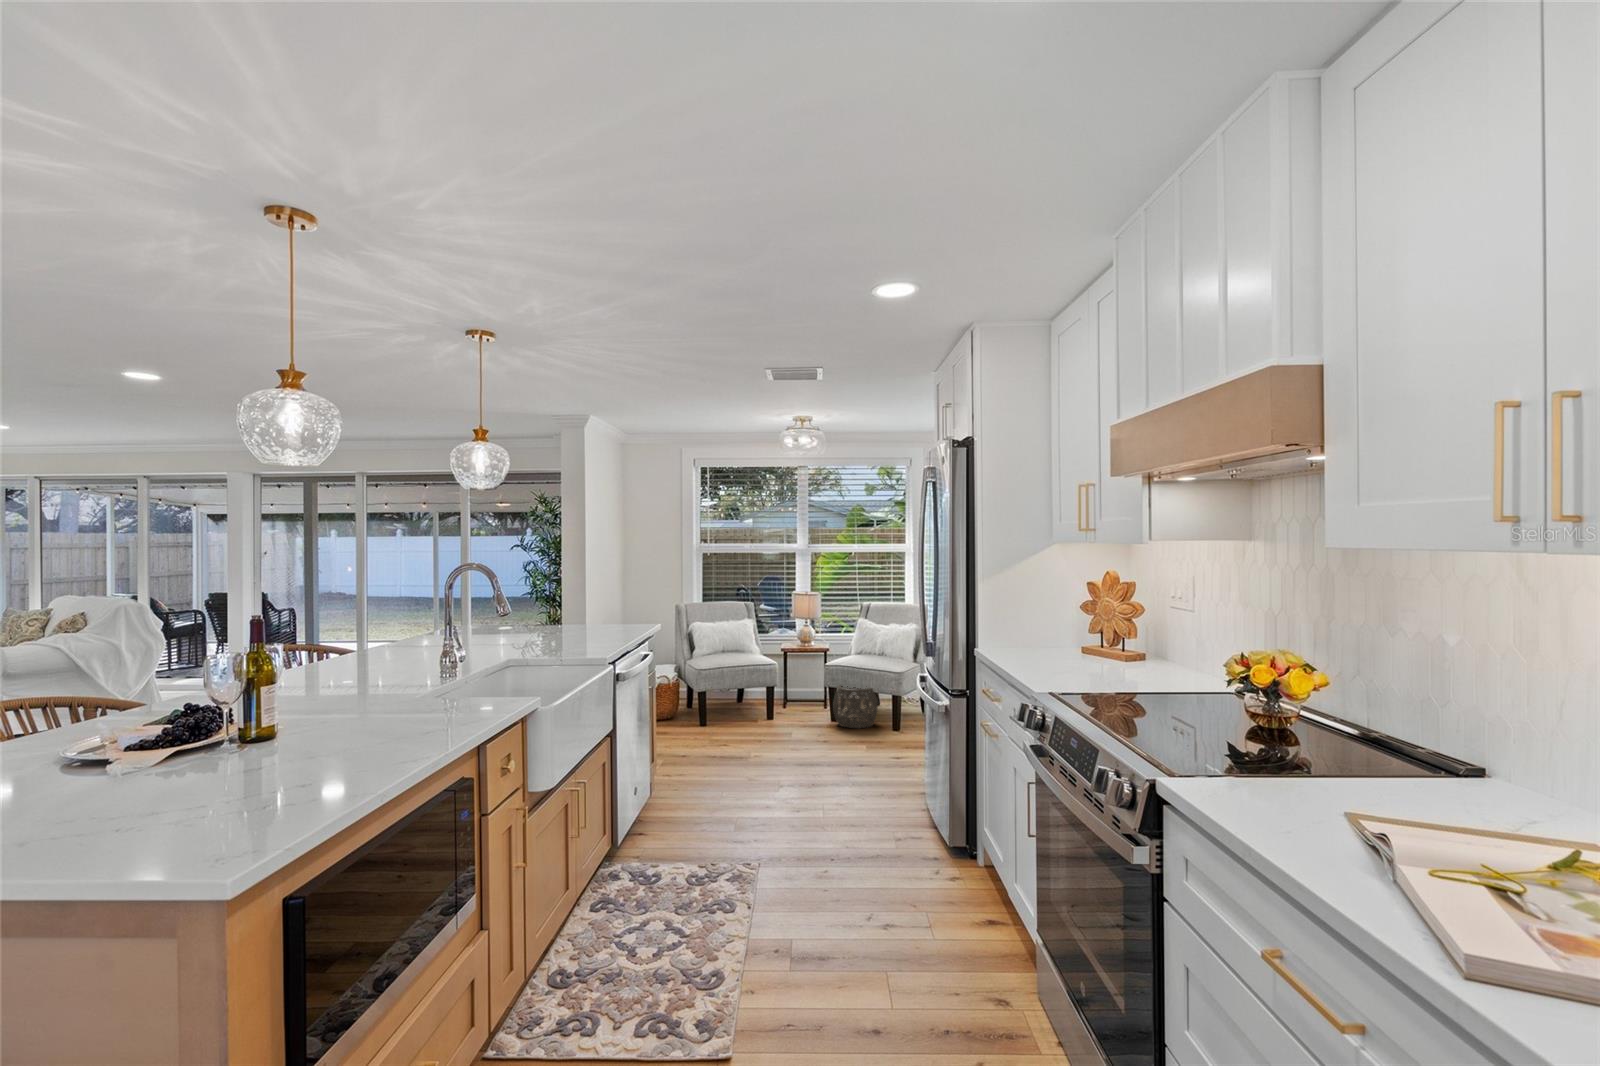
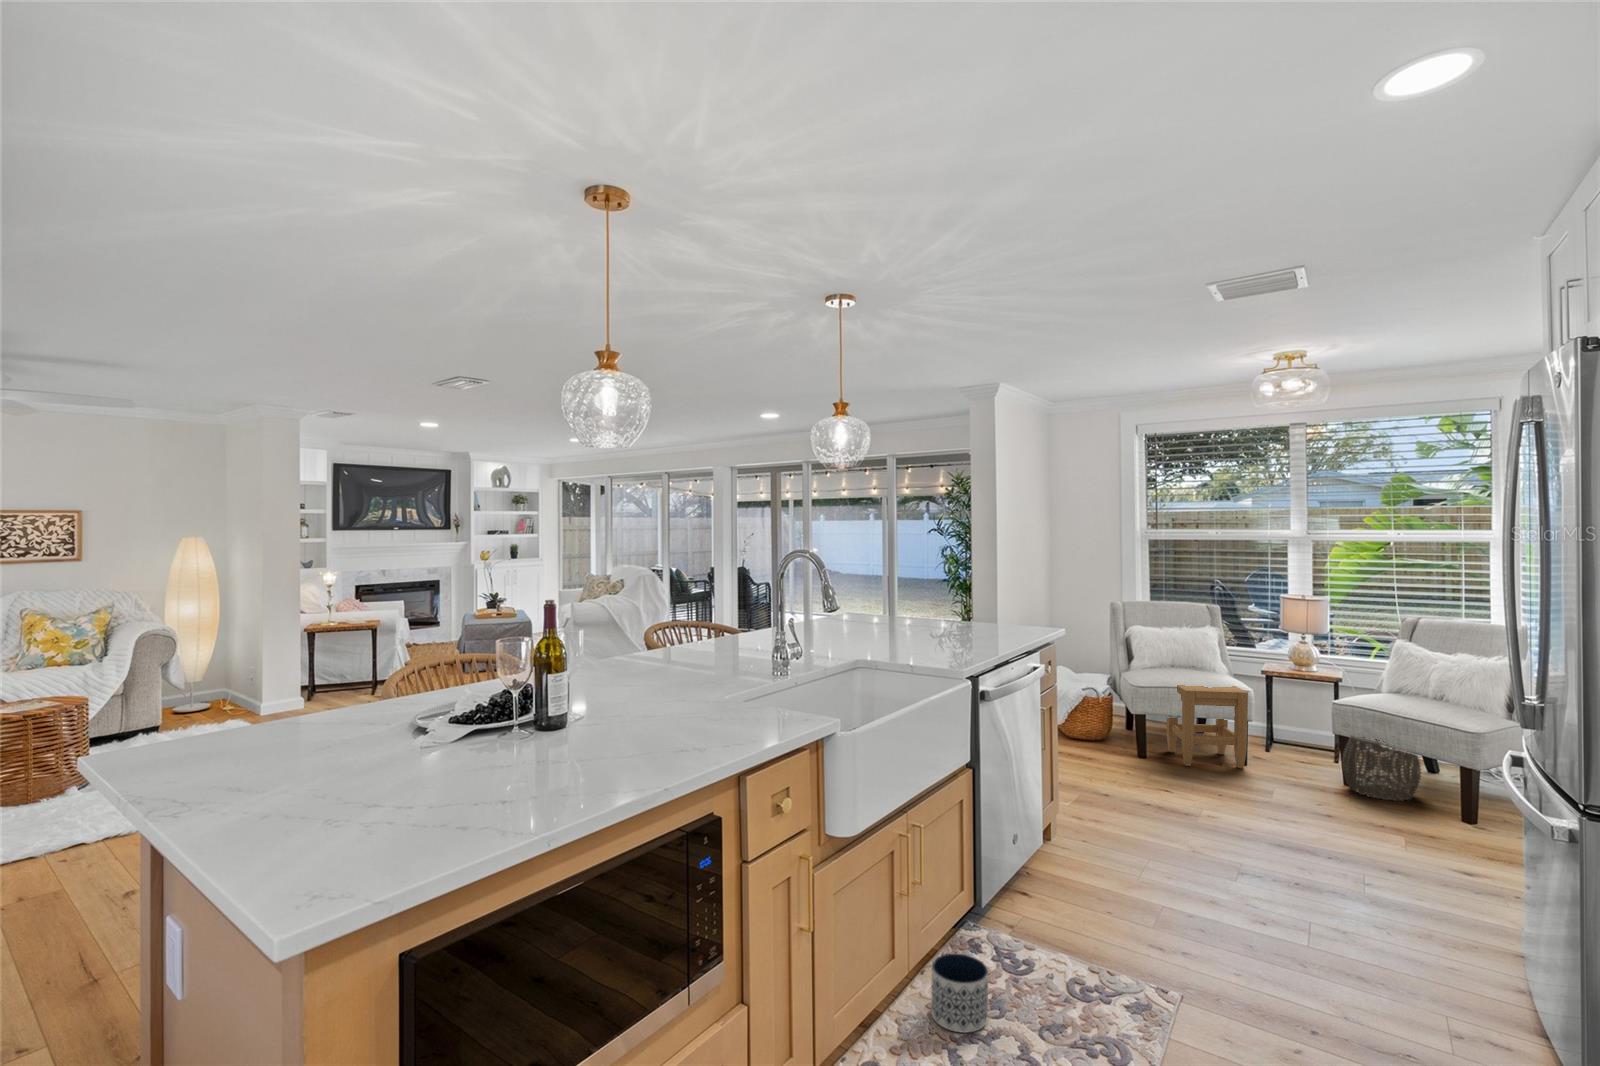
stool: none [716,659,773,727] -> present [1166,685,1248,768]
planter: none [595,874,638,930] -> present [931,954,988,1033]

